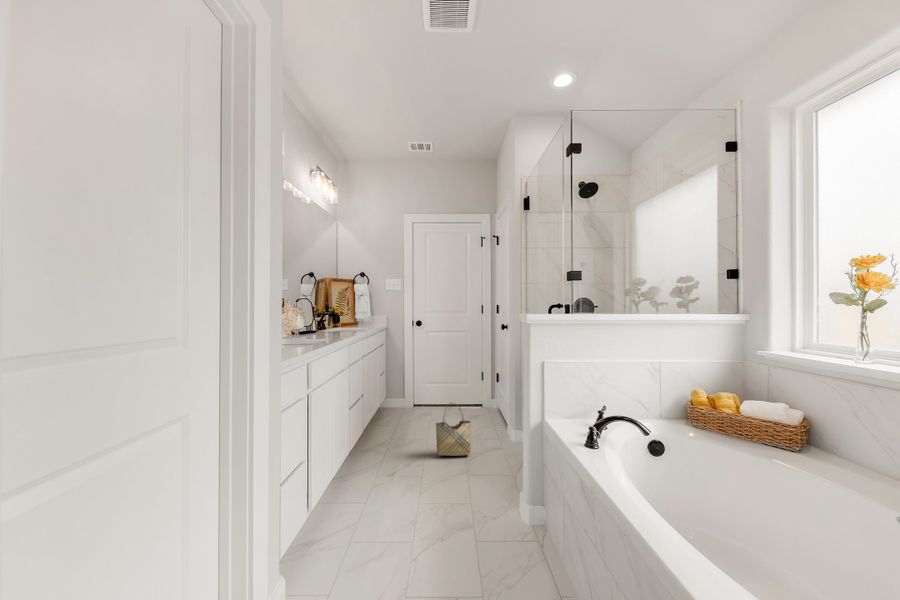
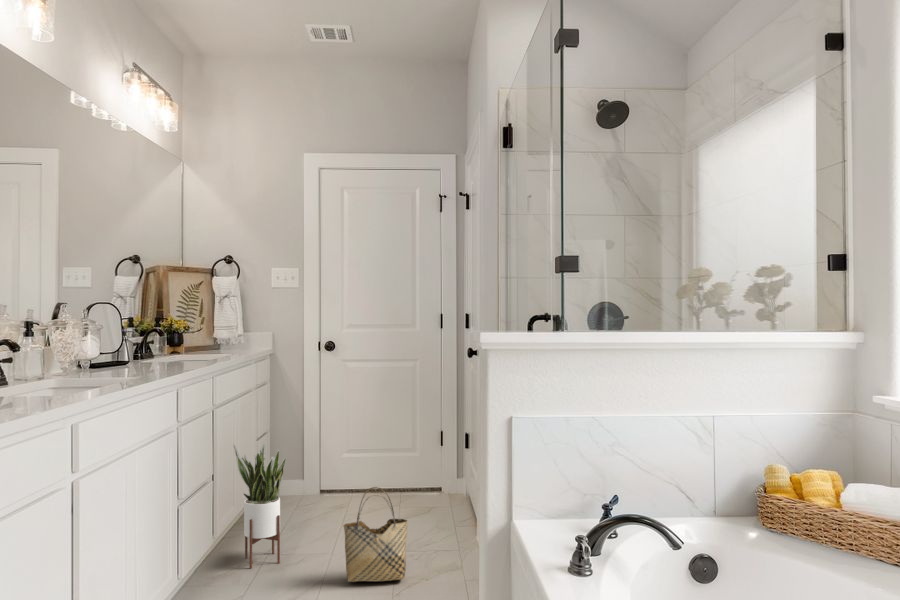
potted plant: none [372,377,401,447] -> present [233,443,286,568]

